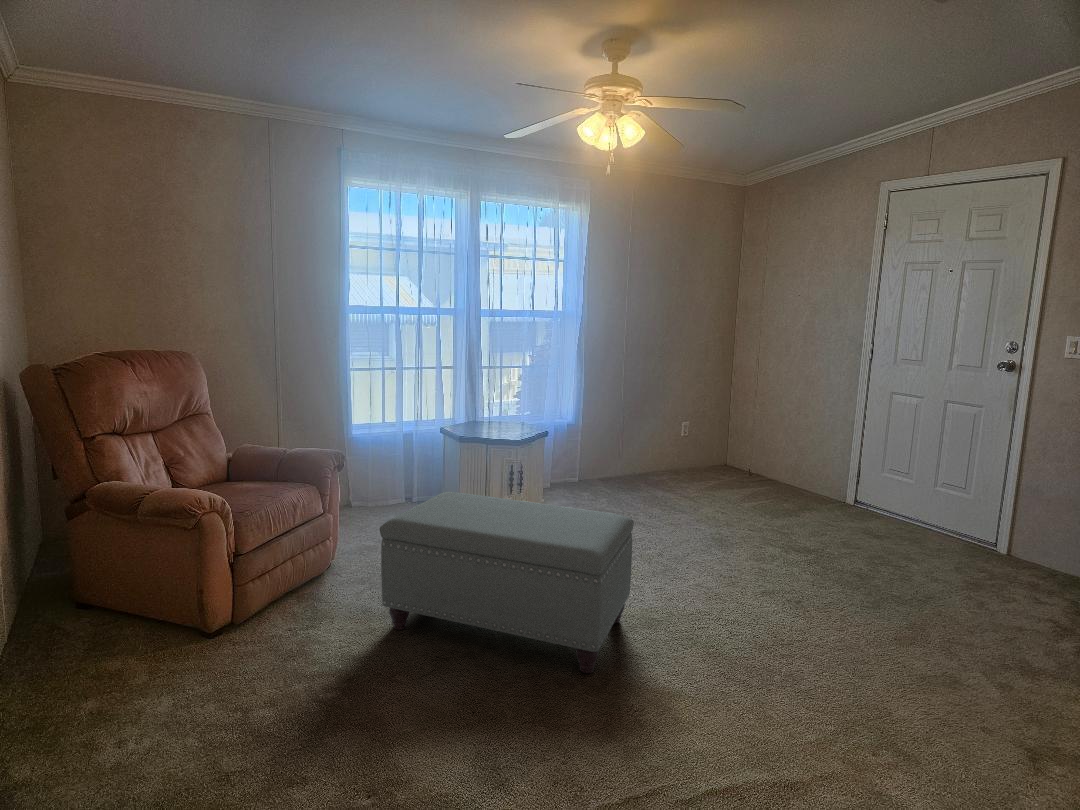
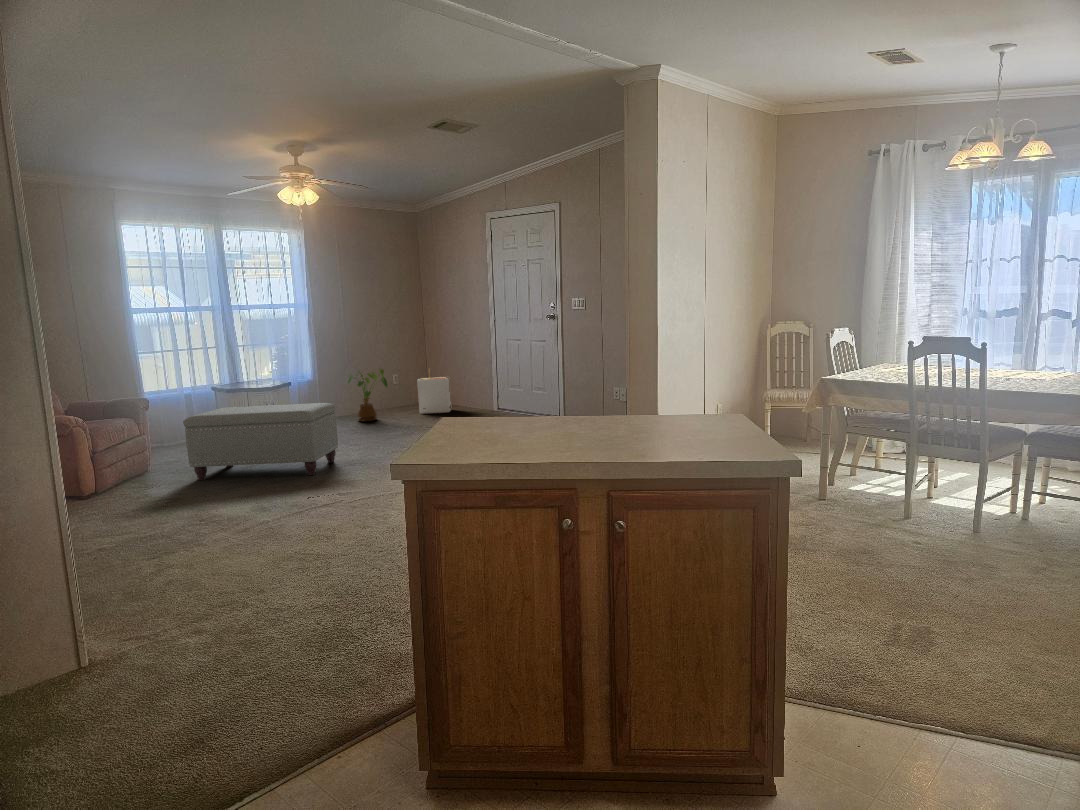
house plant: none [619,408,678,487] -> present [348,369,387,421]
storage bin: none [713,416,763,486] -> present [417,369,451,414]

